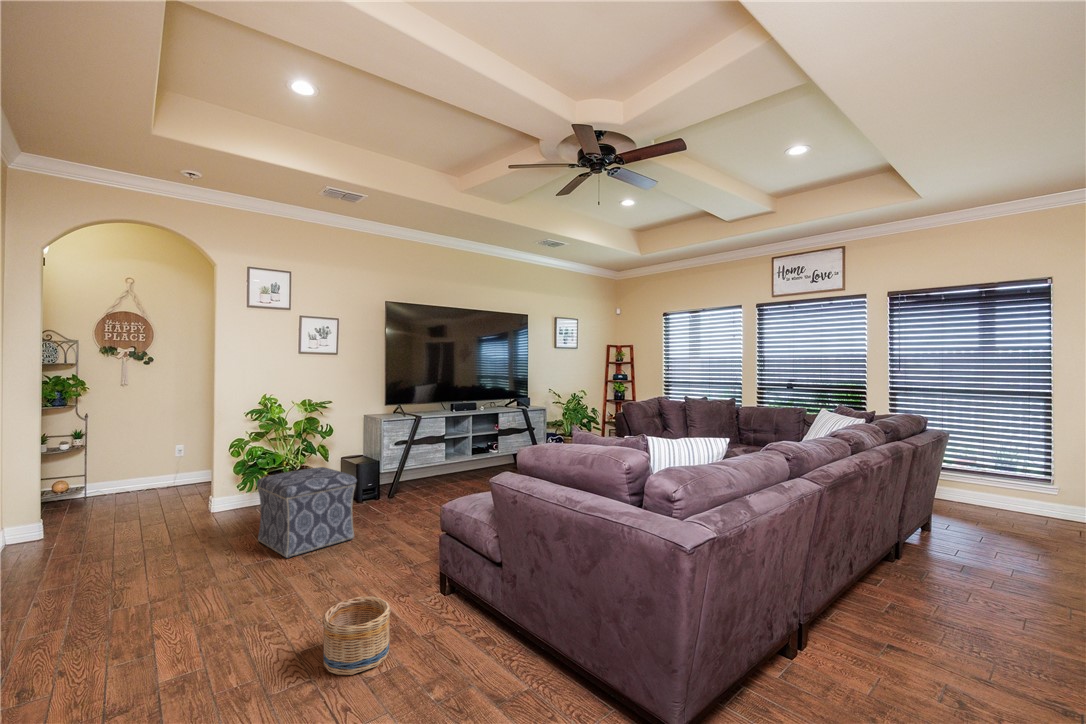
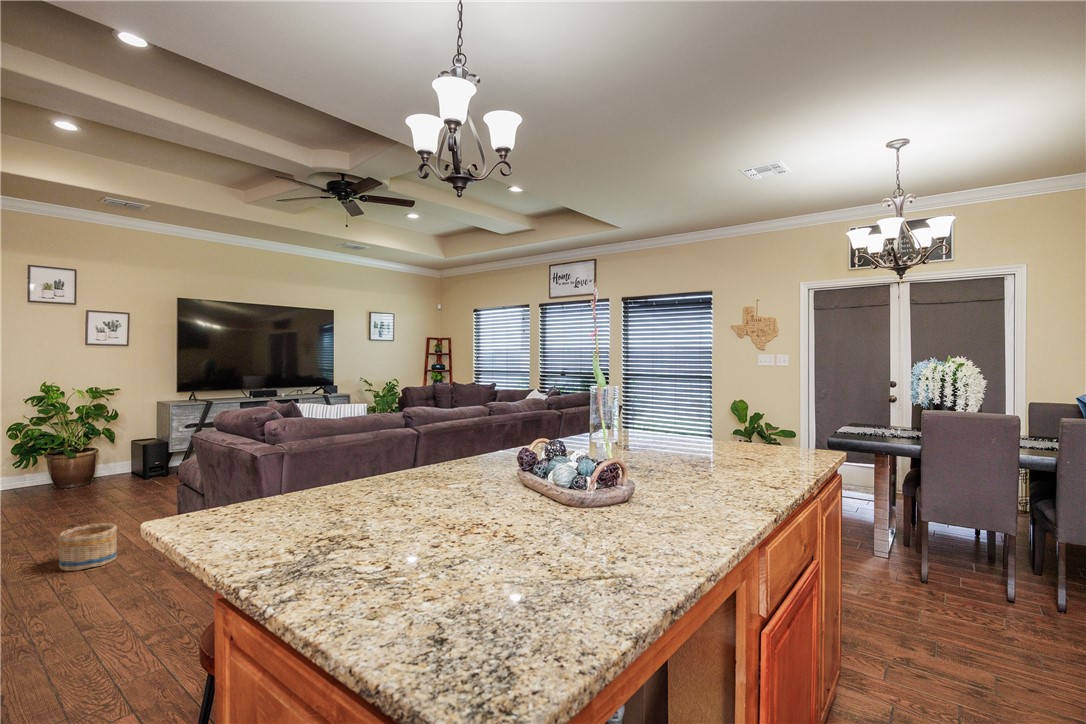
ottoman: present [257,467,357,558] -> none [29,445,127,517]

